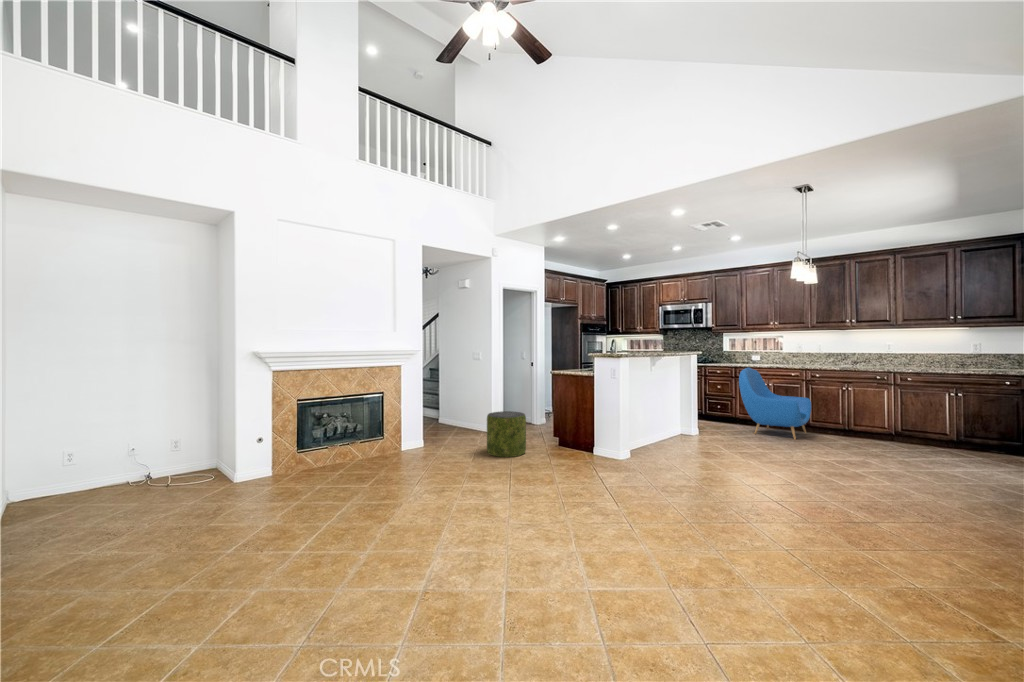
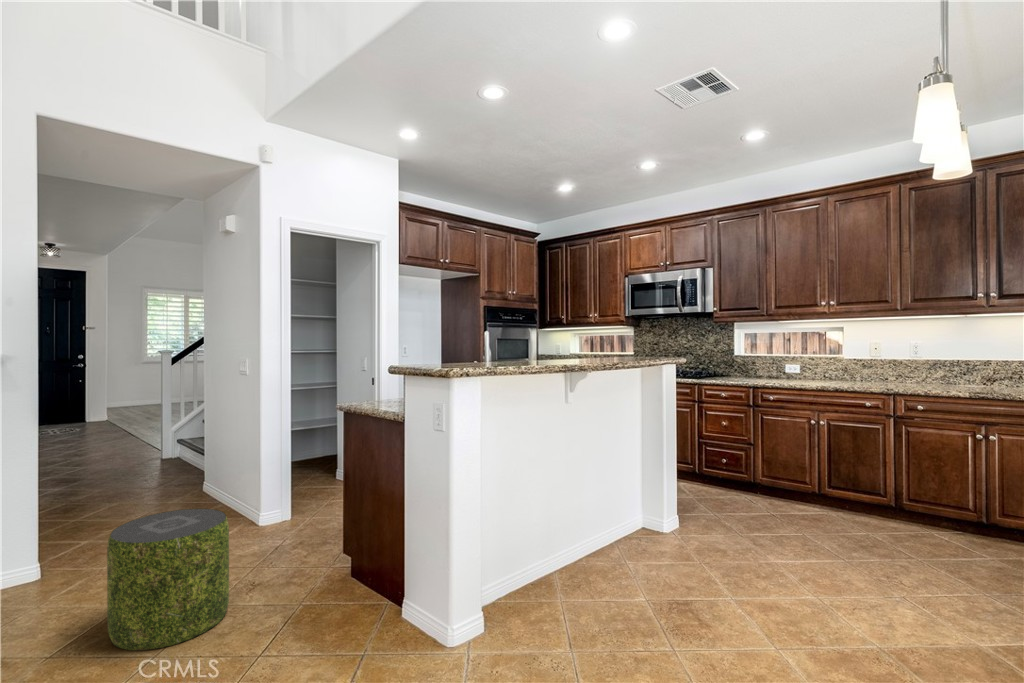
armchair: present [739,368,811,439] -> none [762,390,909,551]

